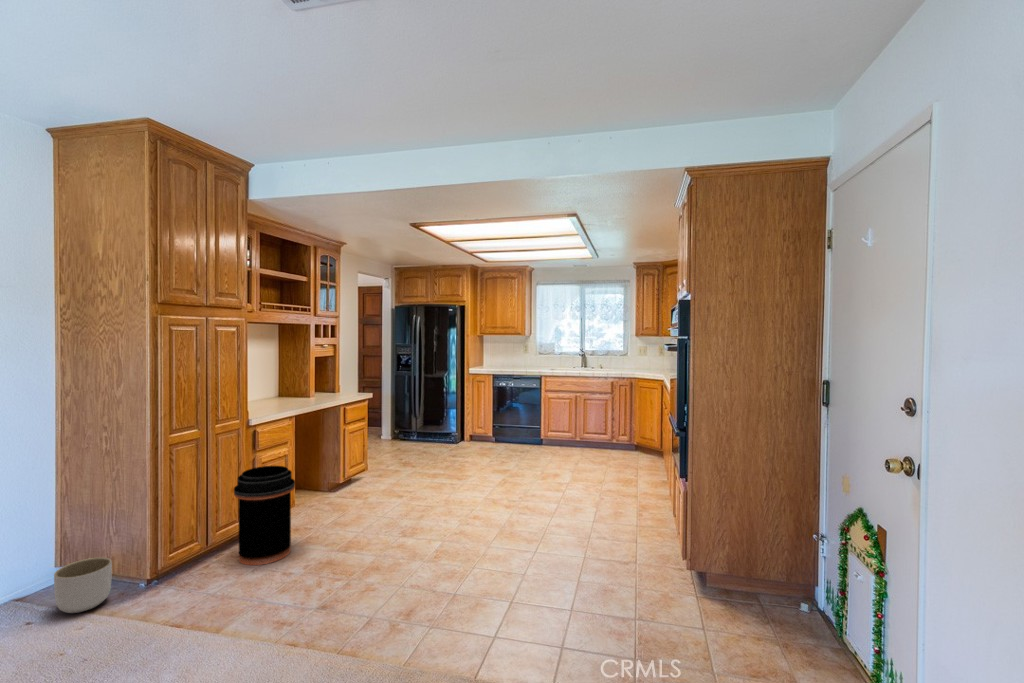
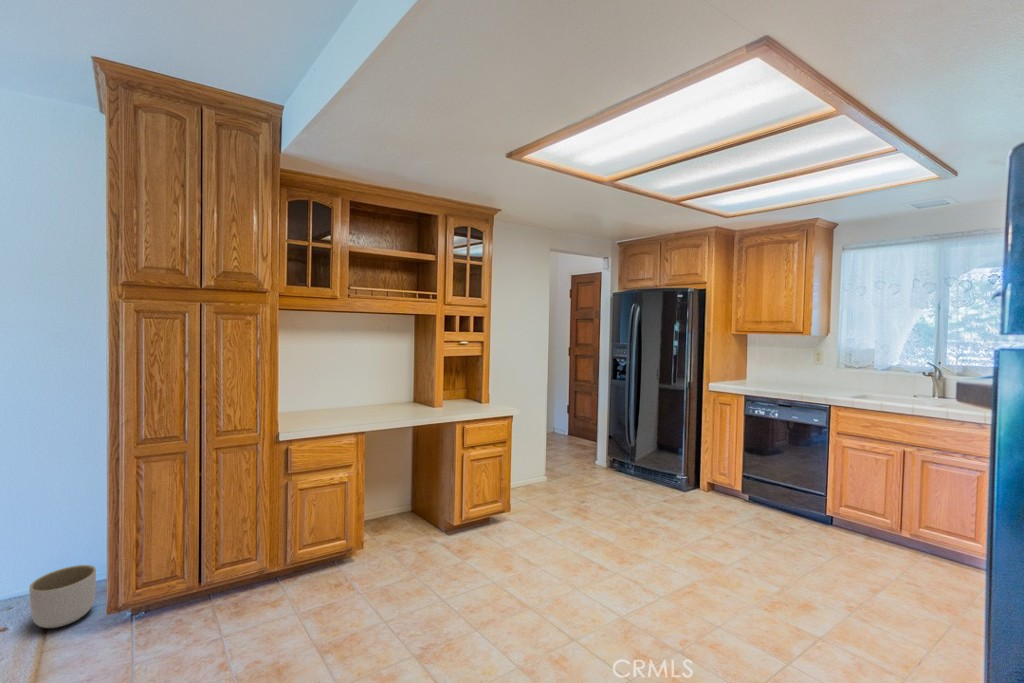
trash can: present [234,466,295,565] -> none [209,499,293,640]

